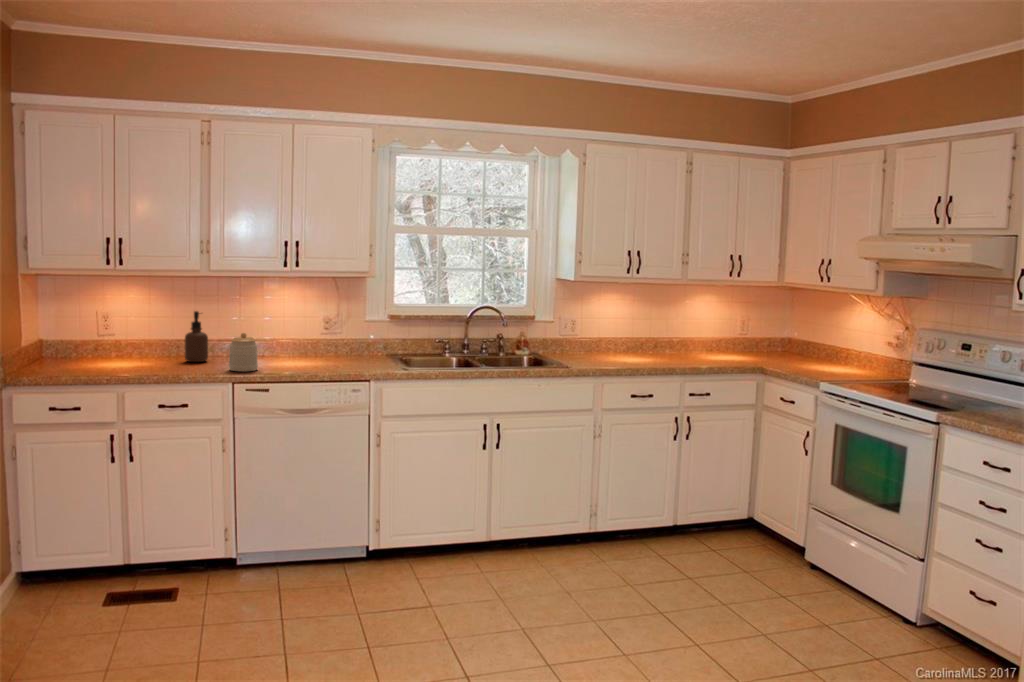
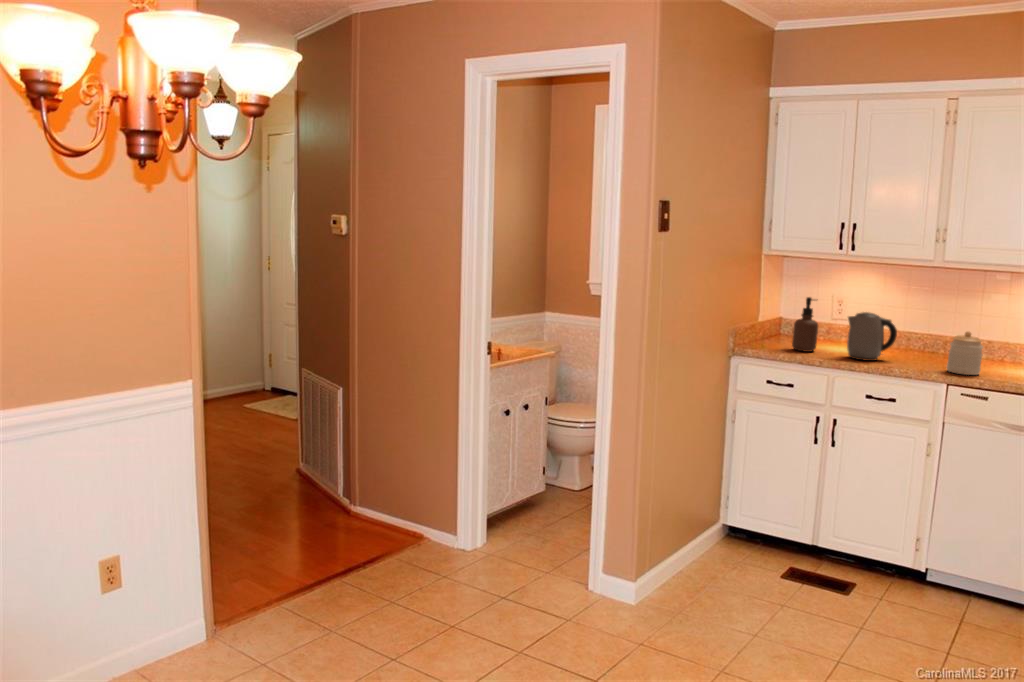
soap dispenser: present [185,311,208,362] -> present [792,297,818,352]
kettle: none [128,325,178,372] -> present [847,312,897,361]

